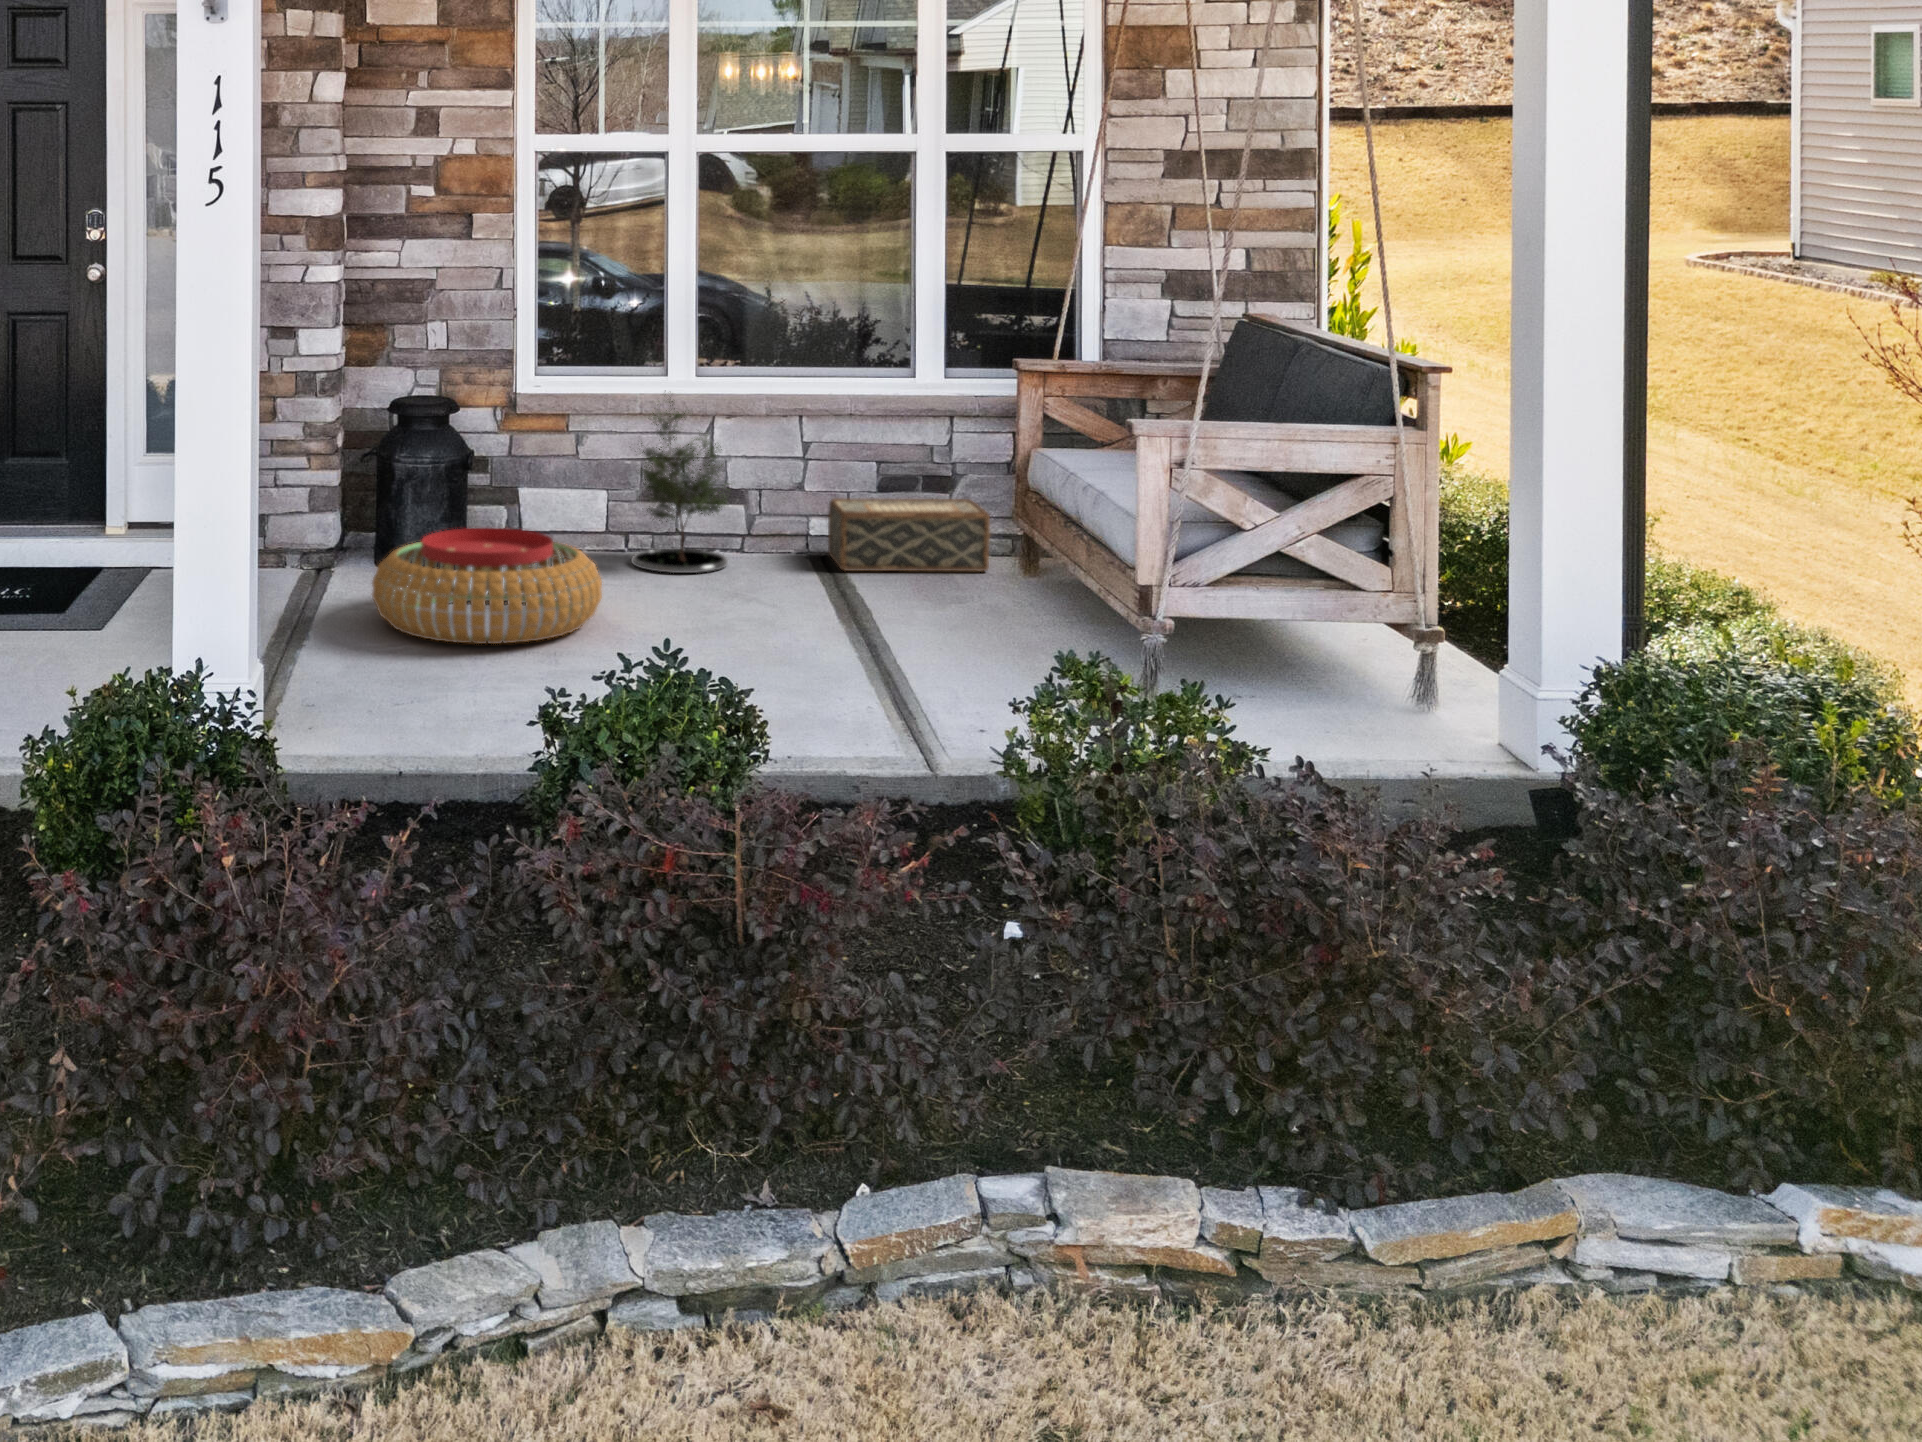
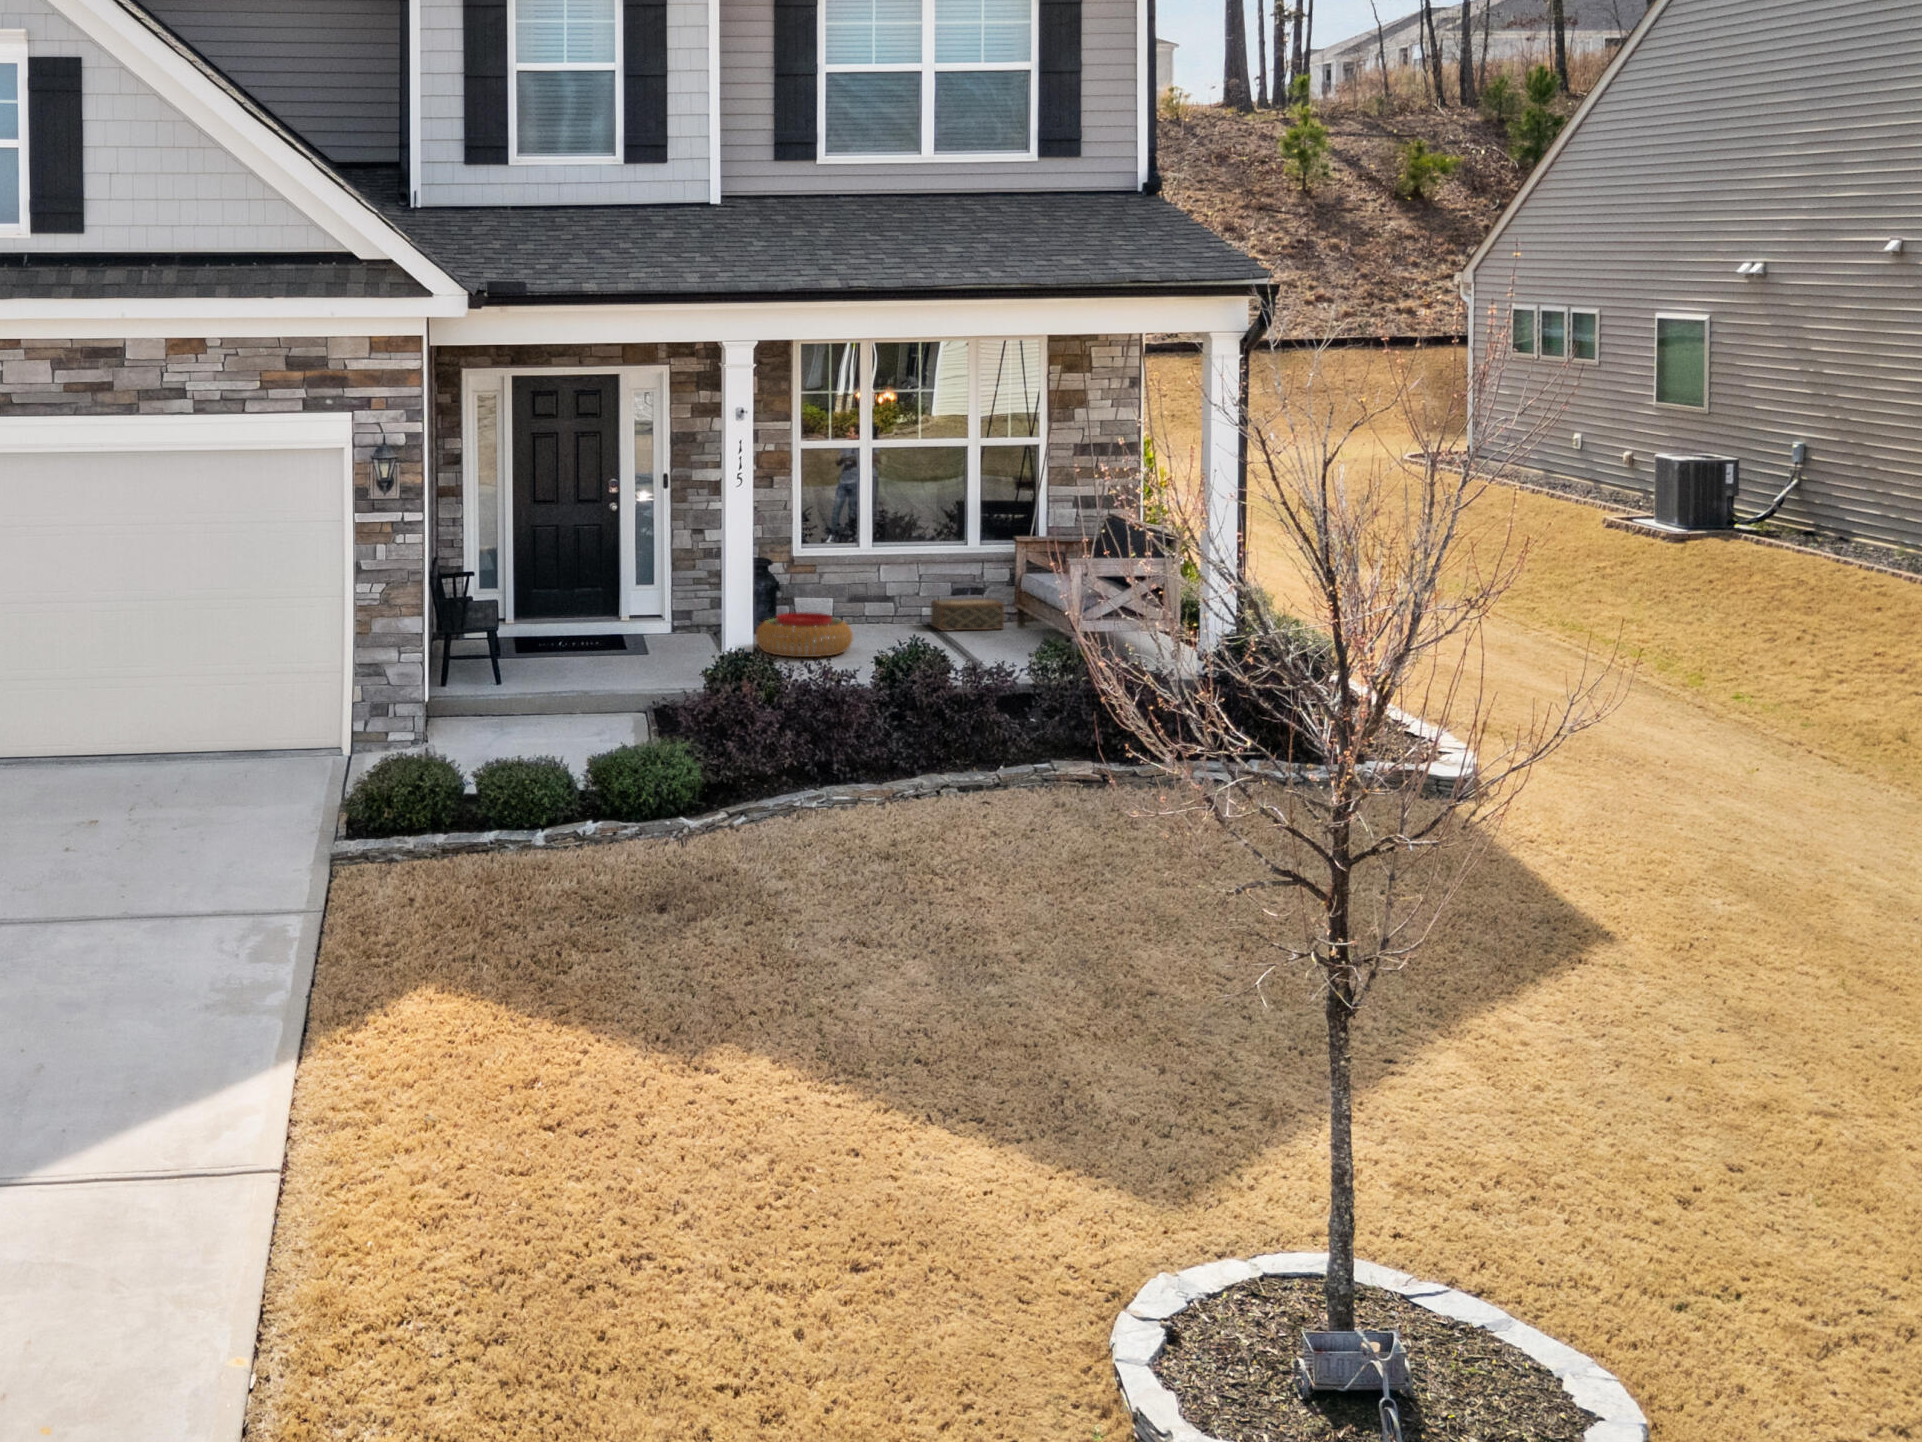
potted tree: present [631,397,728,573] -> none [844,552,892,633]

